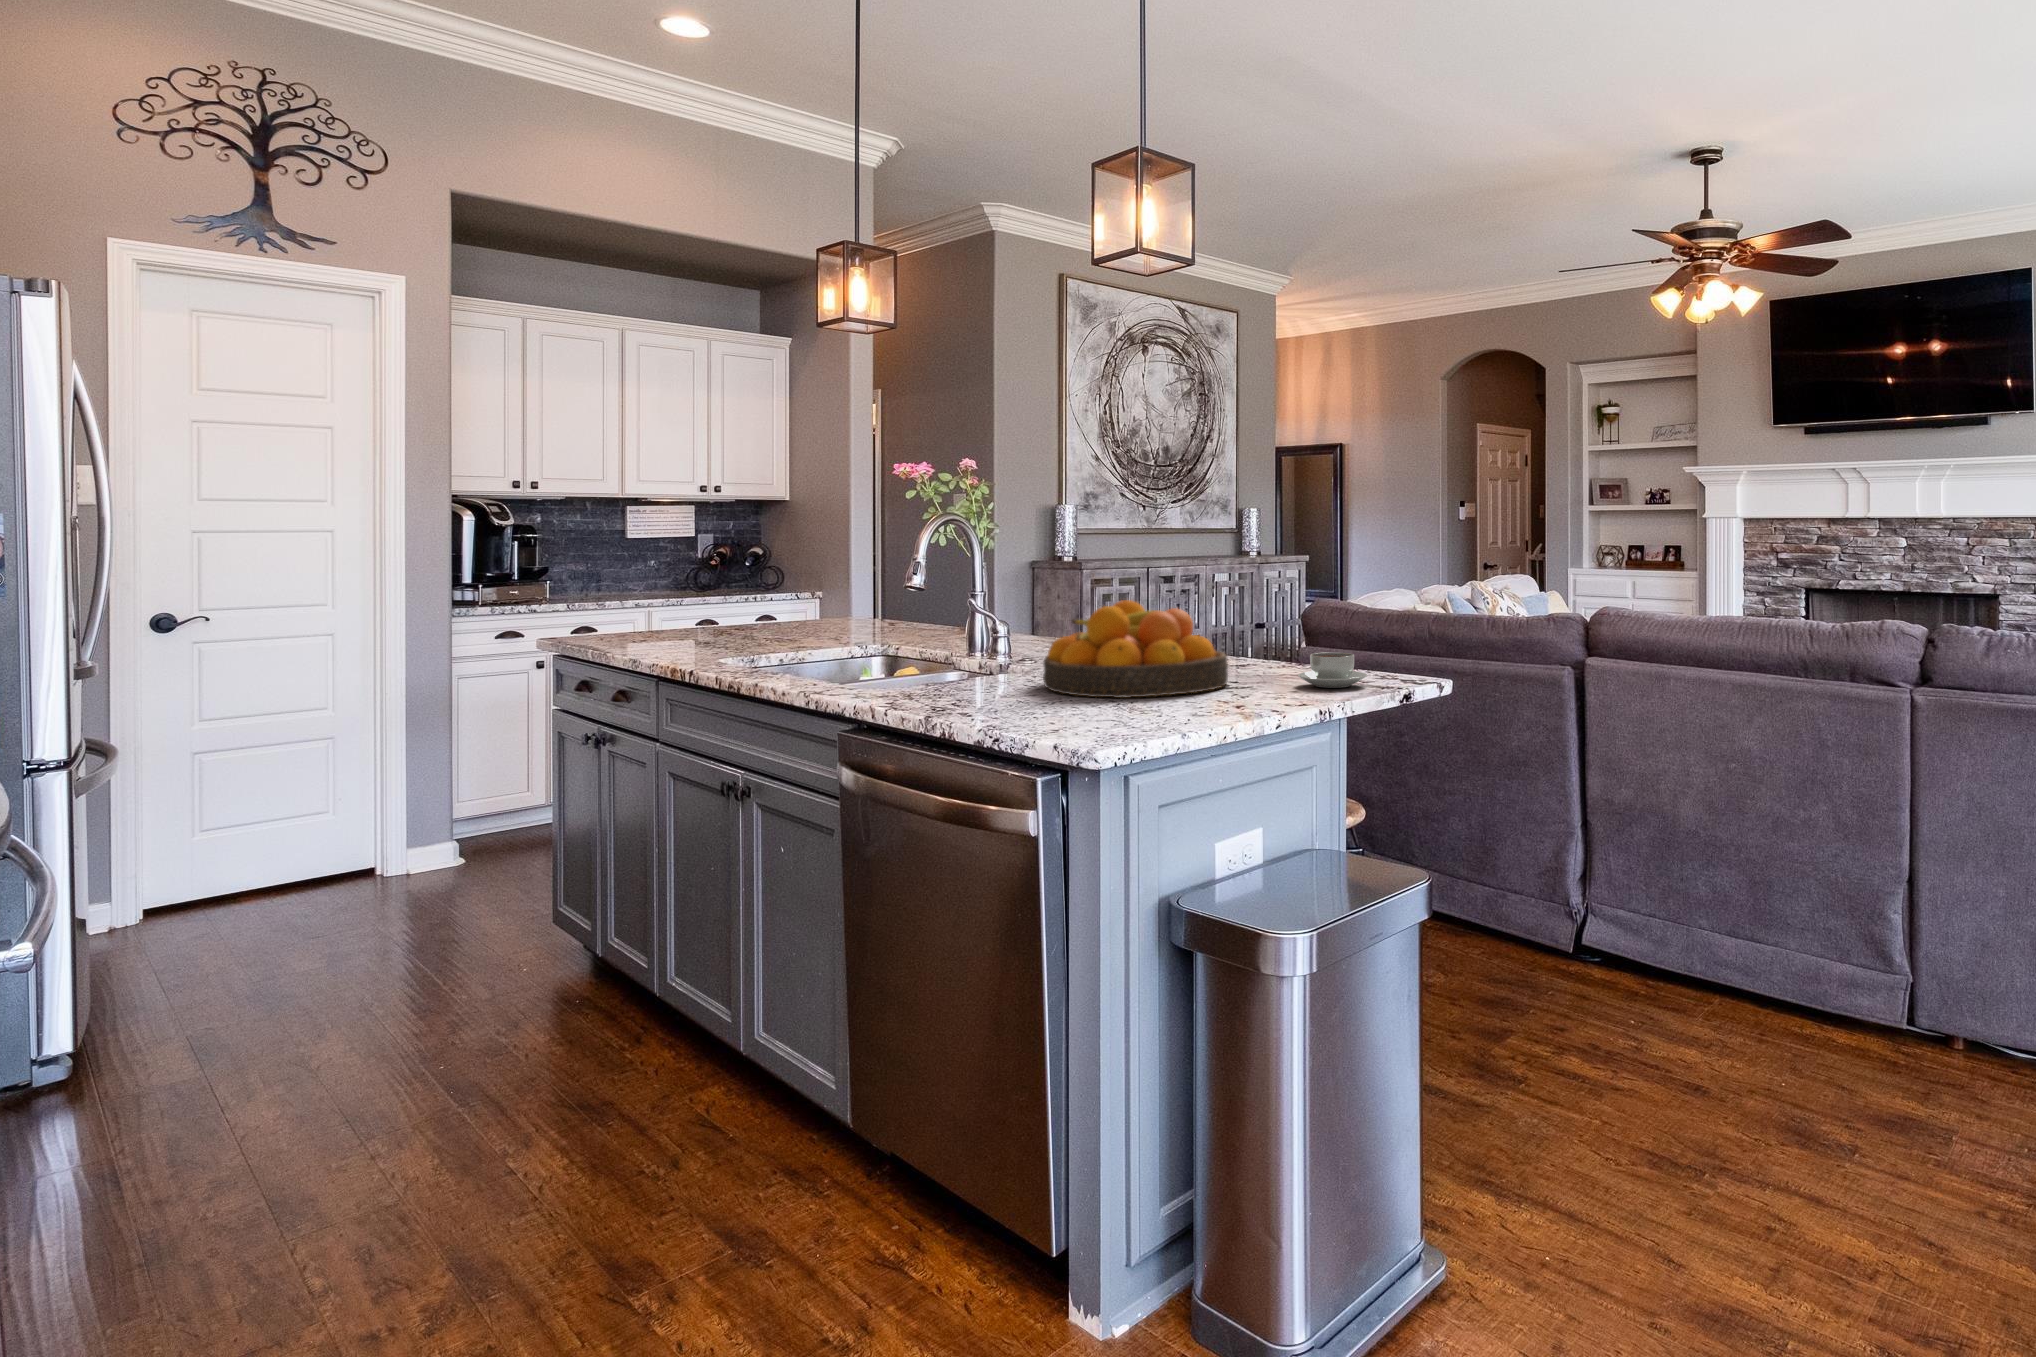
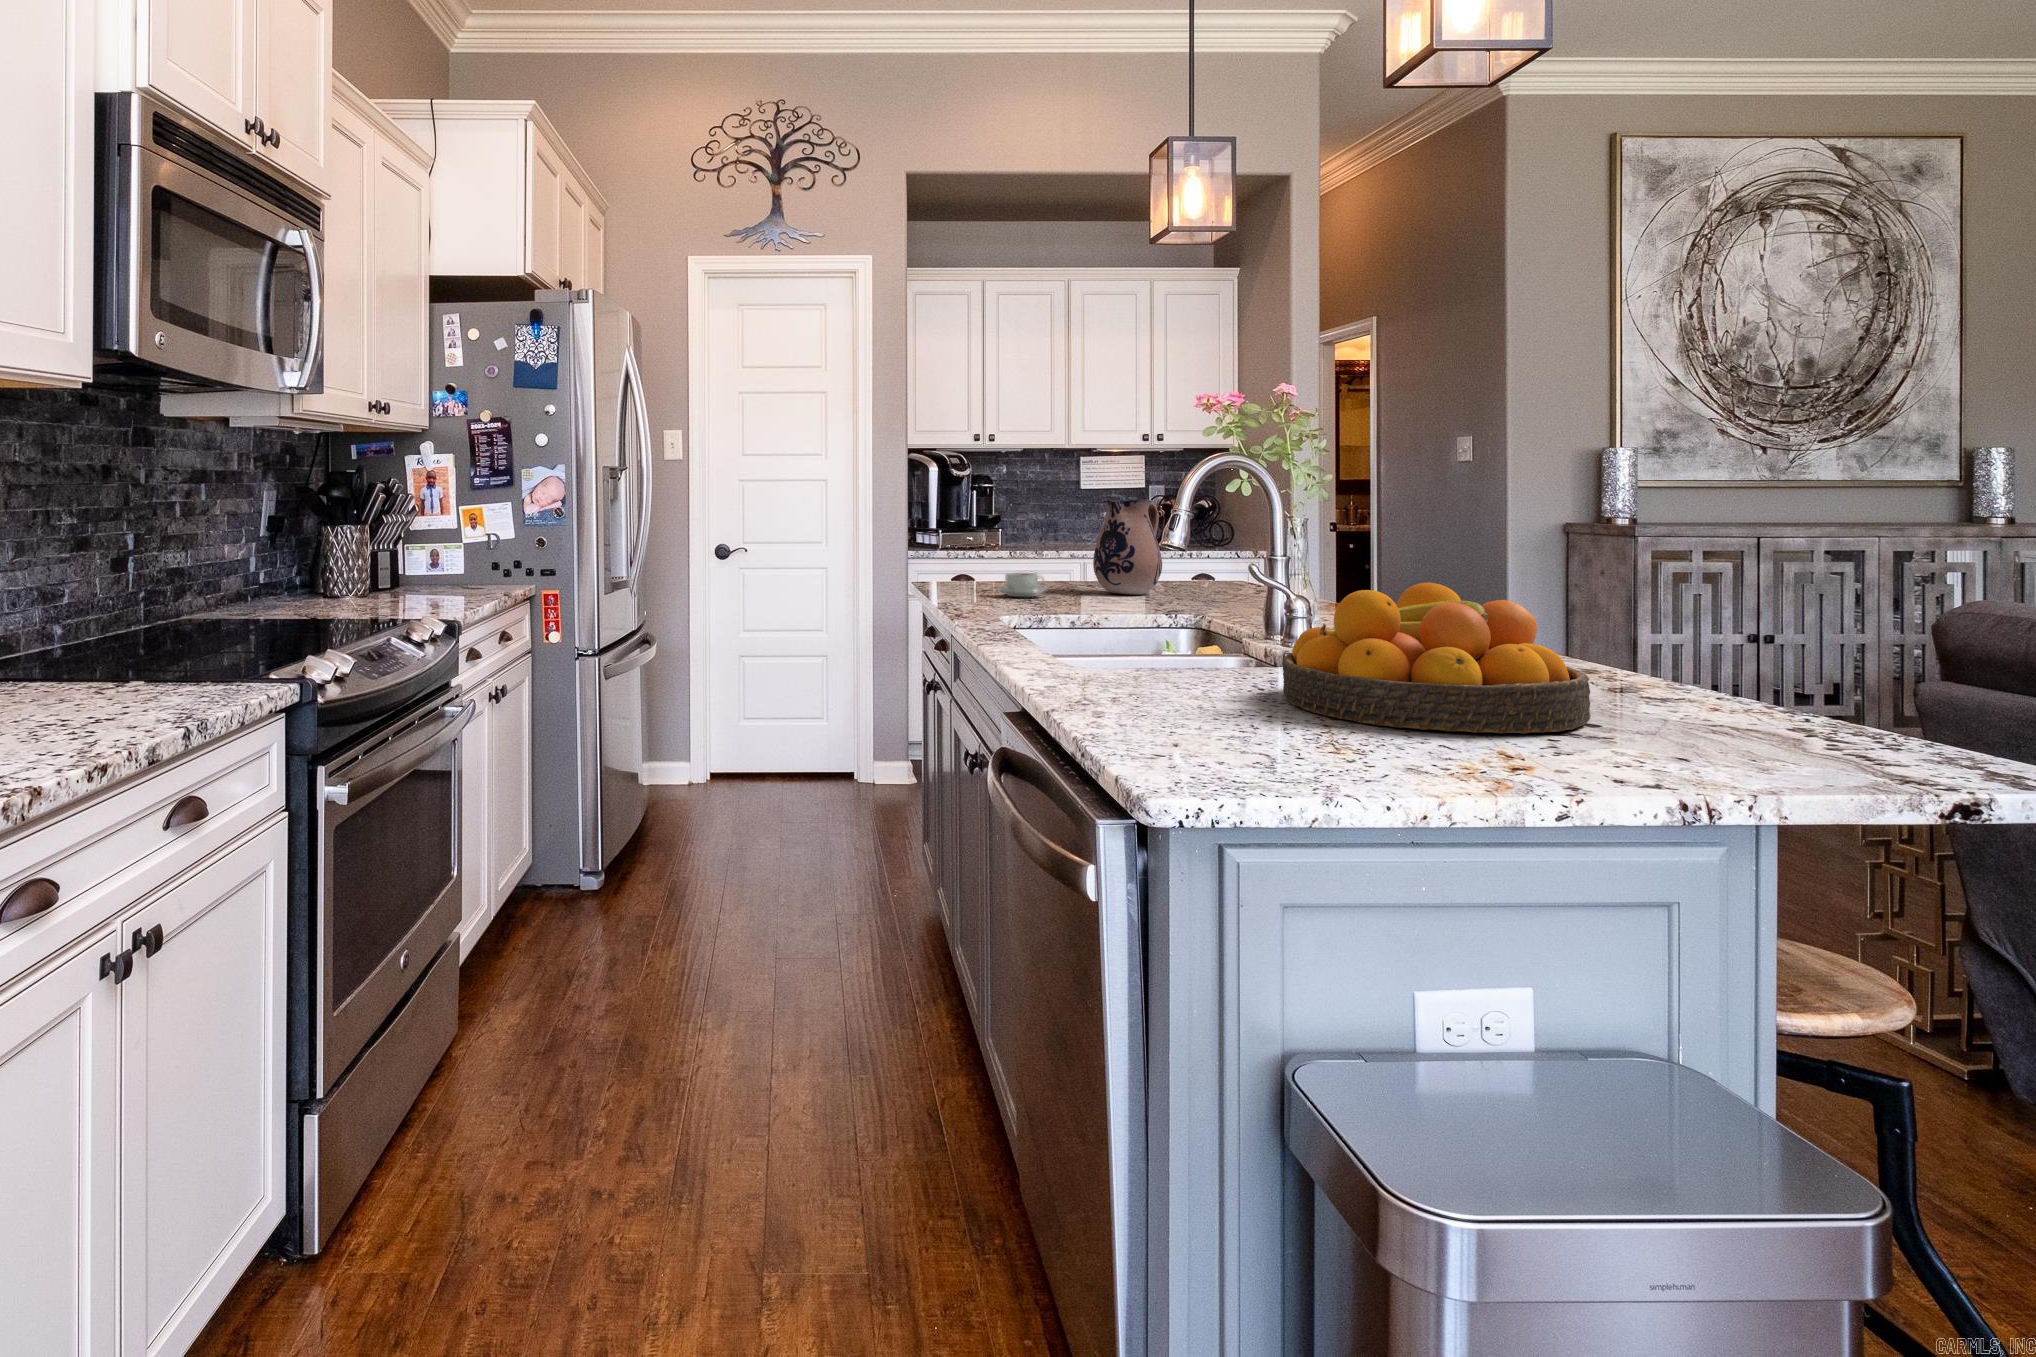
ceramic pitcher: none [739,548,805,636] -> present [1093,499,1162,595]
coffee cup: present [1298,652,1367,688] -> present [997,573,1046,597]

